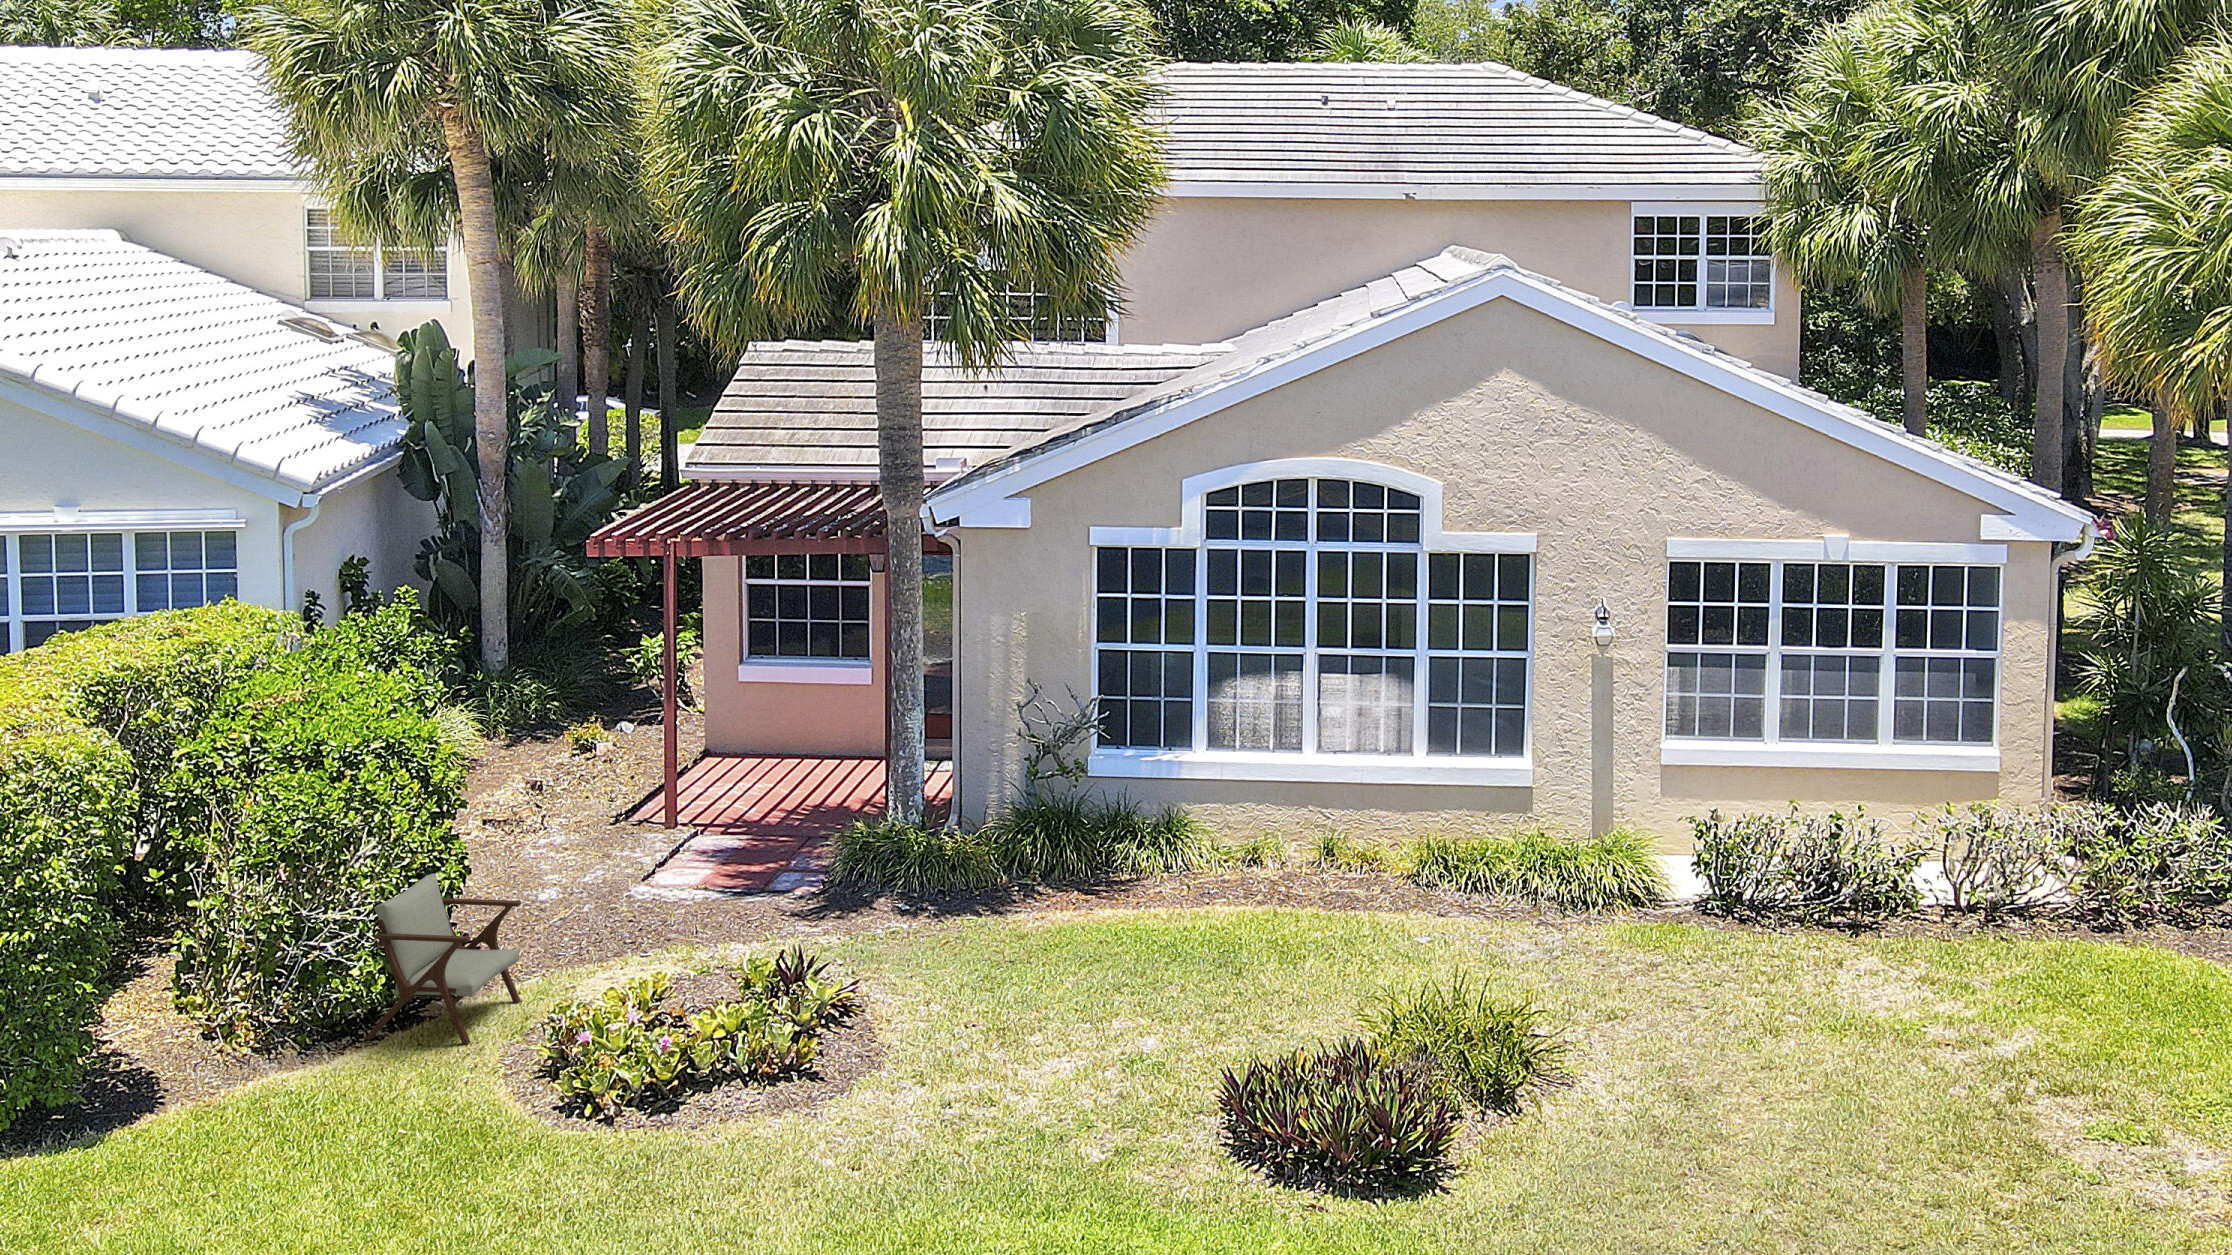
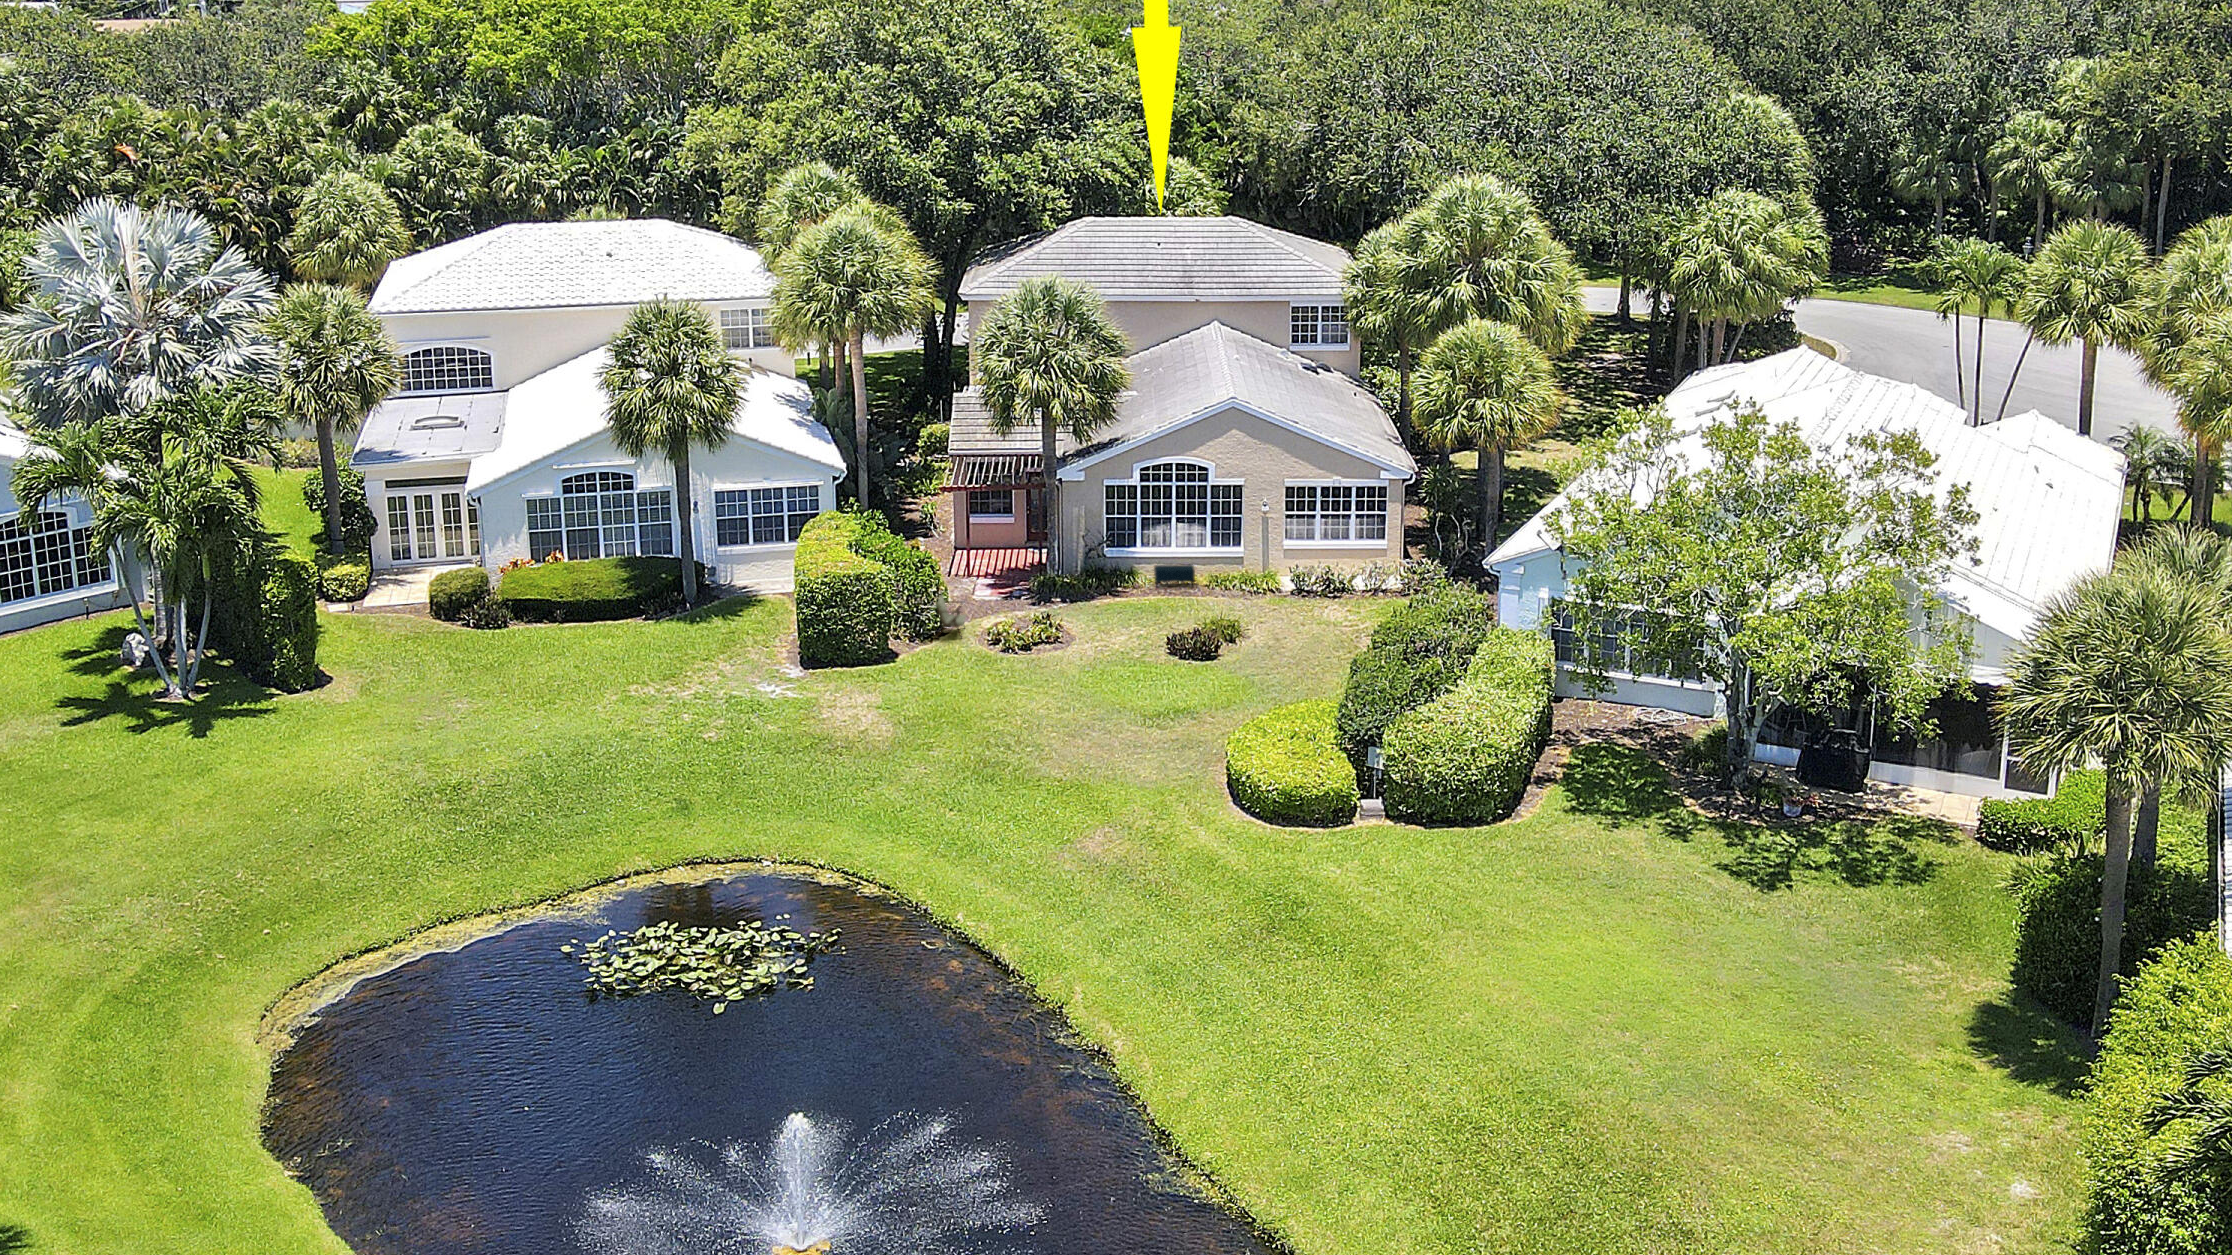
bench: none [1244,805,1373,880] -> present [1154,564,1195,586]

